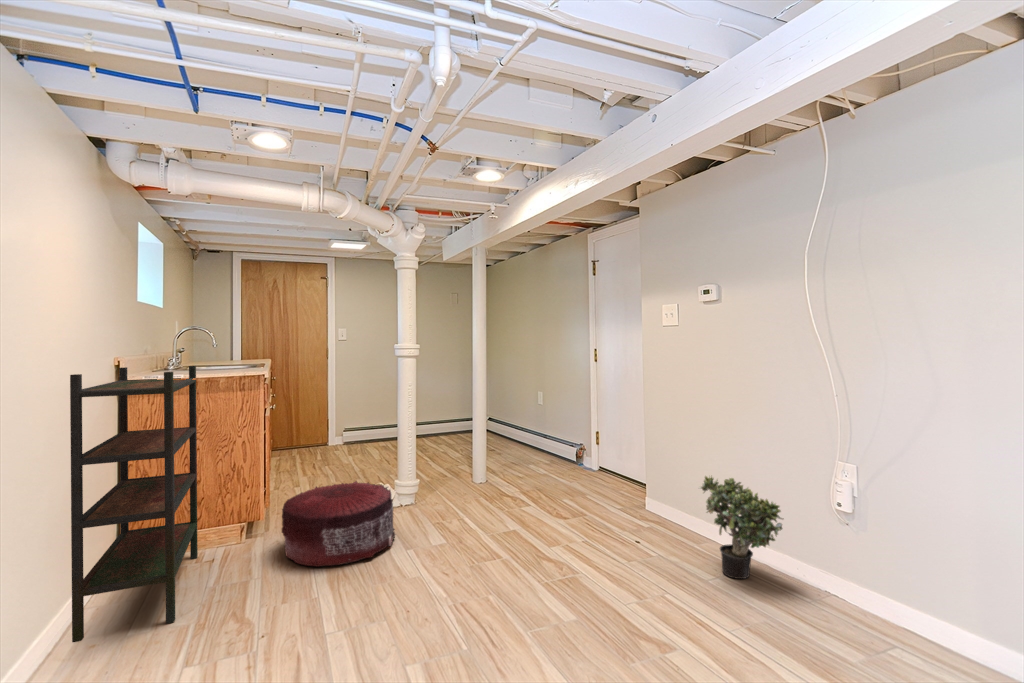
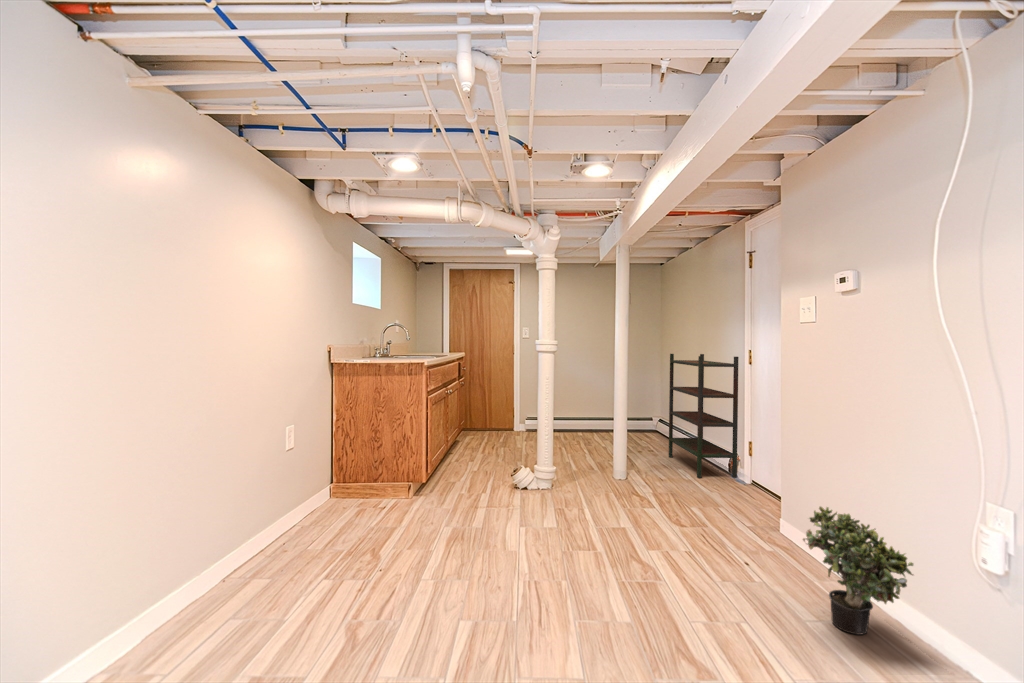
bookshelf: present [70,366,198,642] -> present [669,354,739,478]
pouf: present [282,481,395,567] -> none [426,460,519,527]

